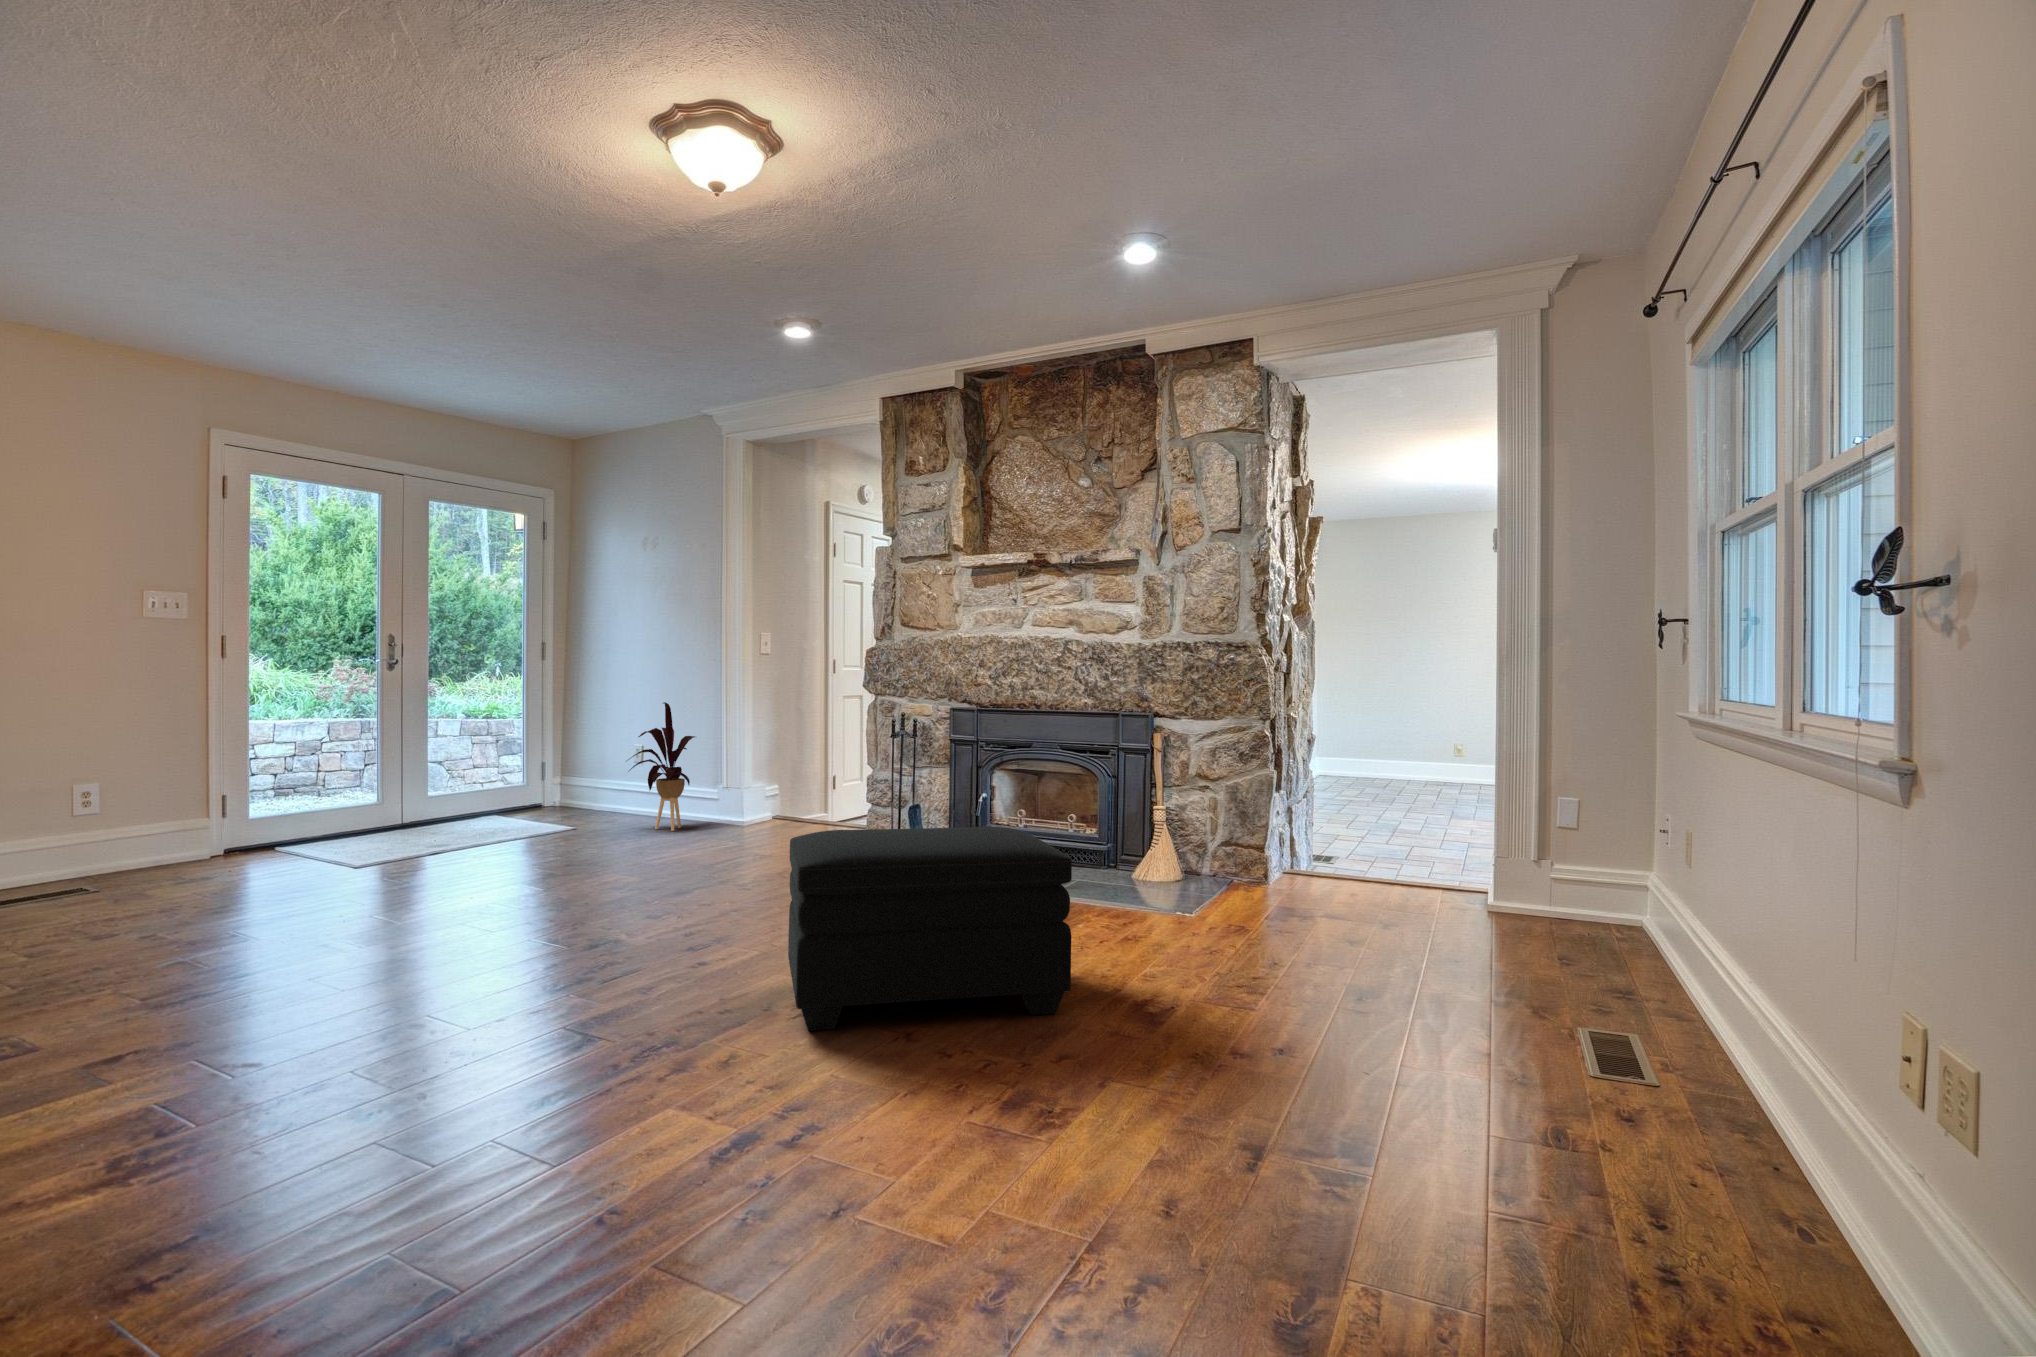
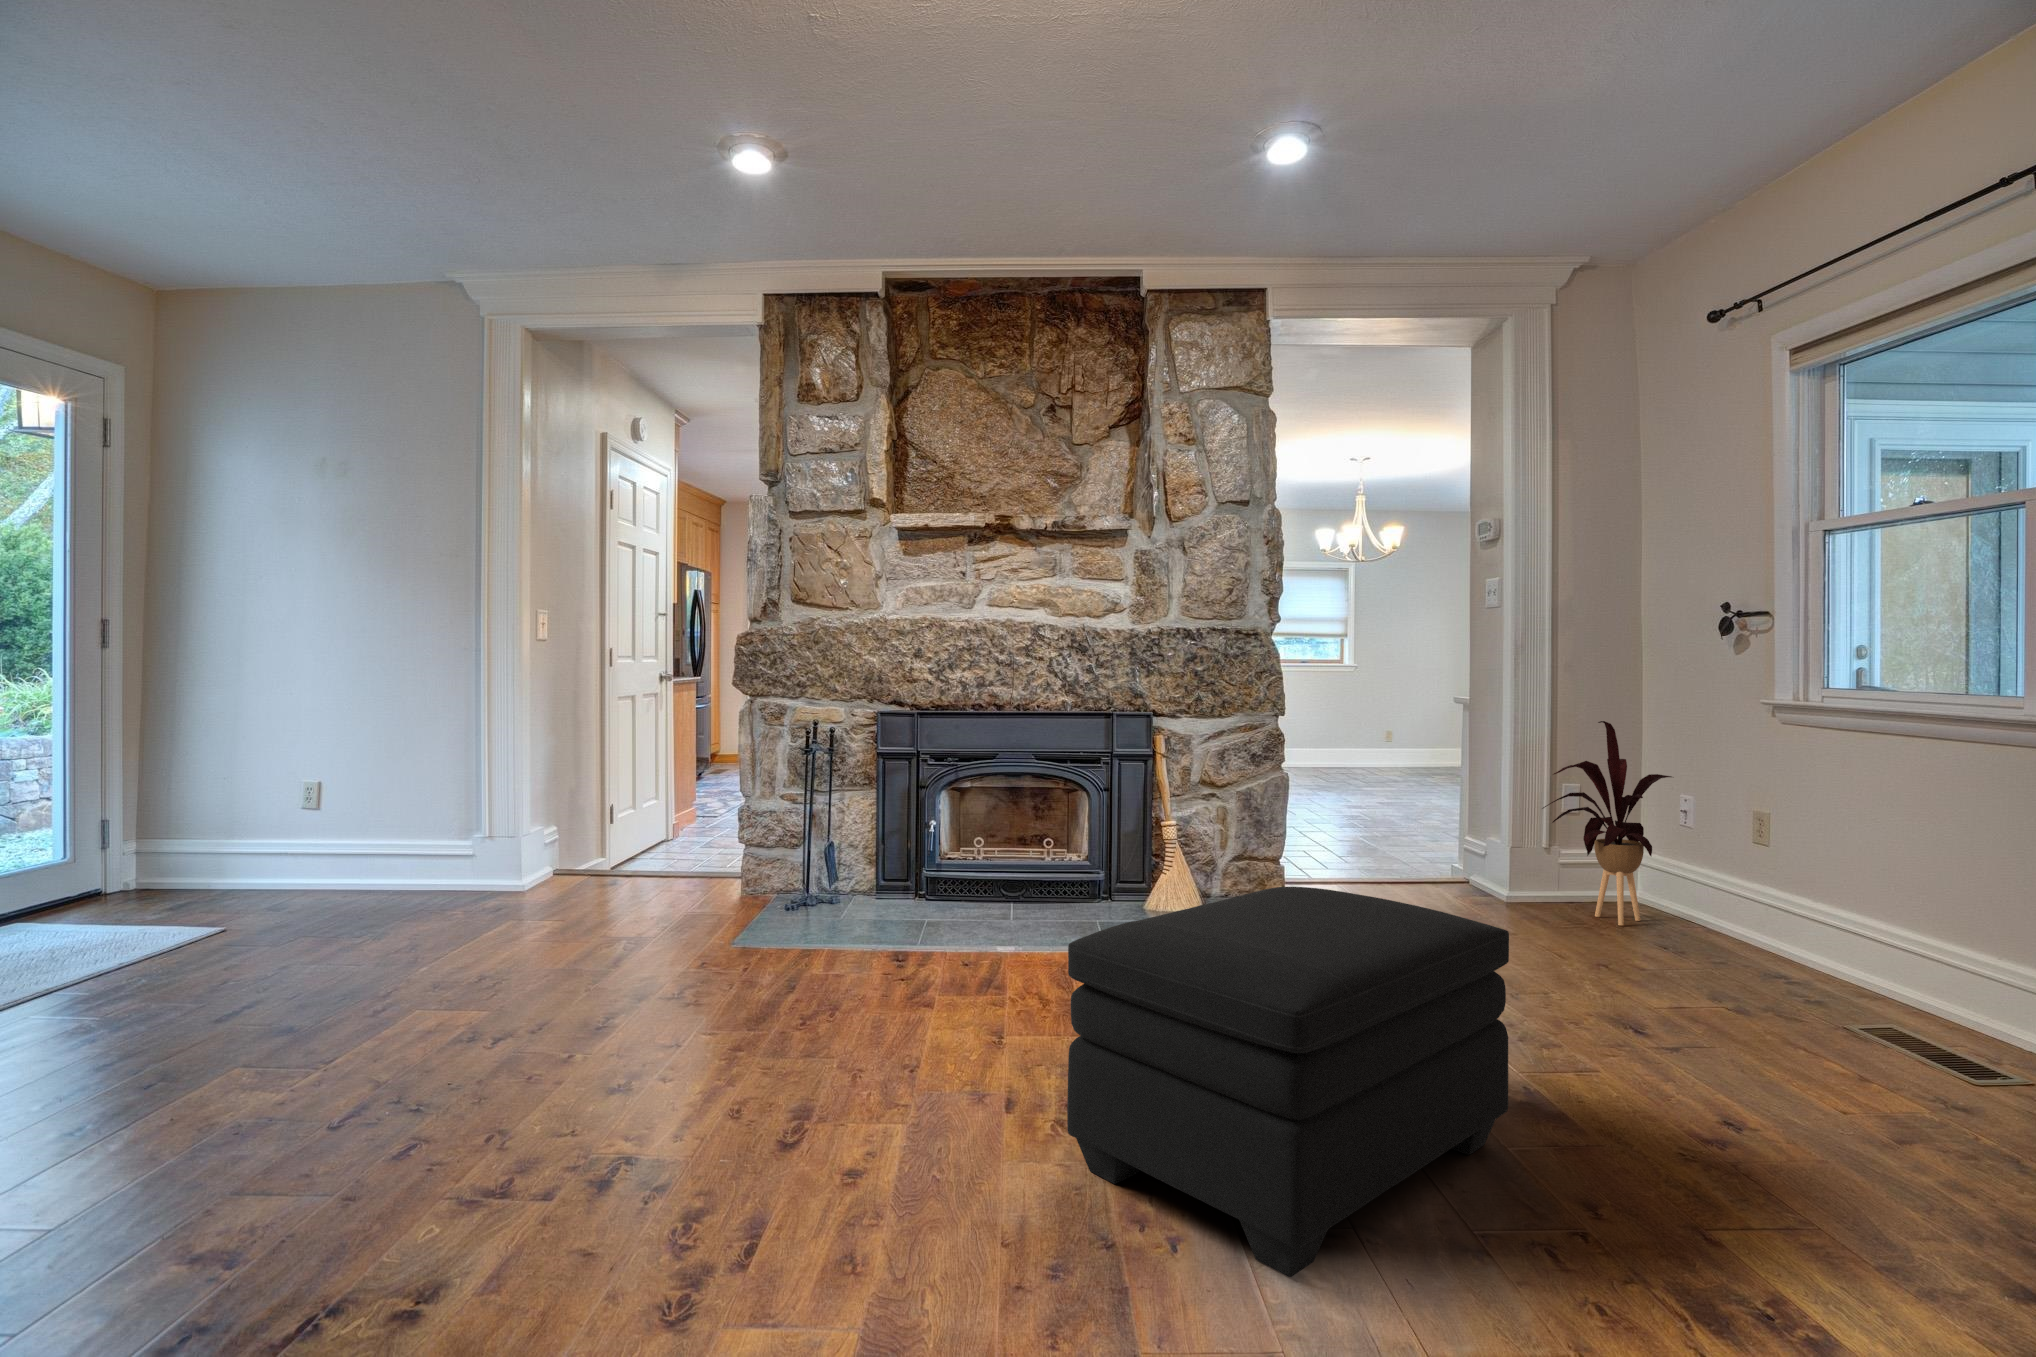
house plant: present [628,702,695,831] -> present [1542,721,1672,925]

